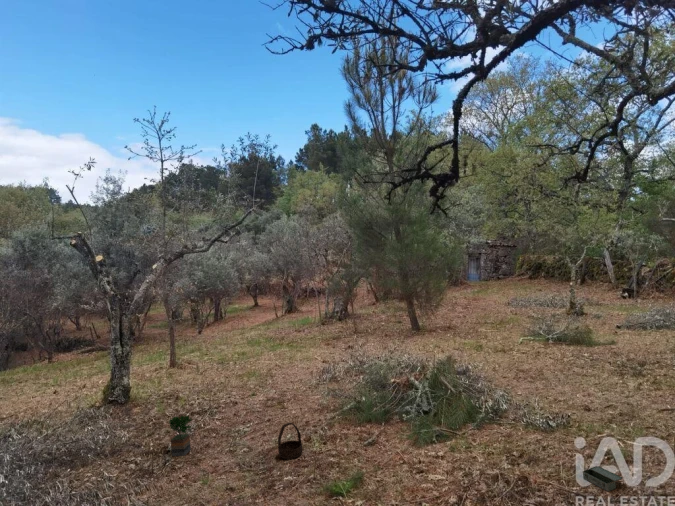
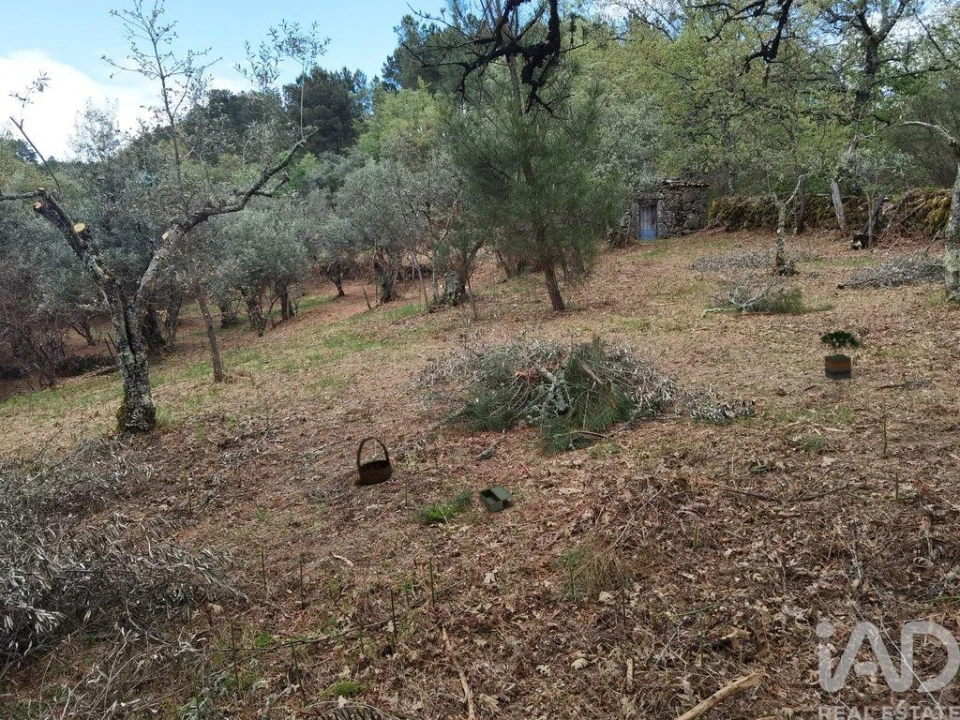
potted tree: present [169,416,192,456] -> present [820,331,859,380]
toolbox: present [583,466,622,491] -> present [479,485,513,512]

